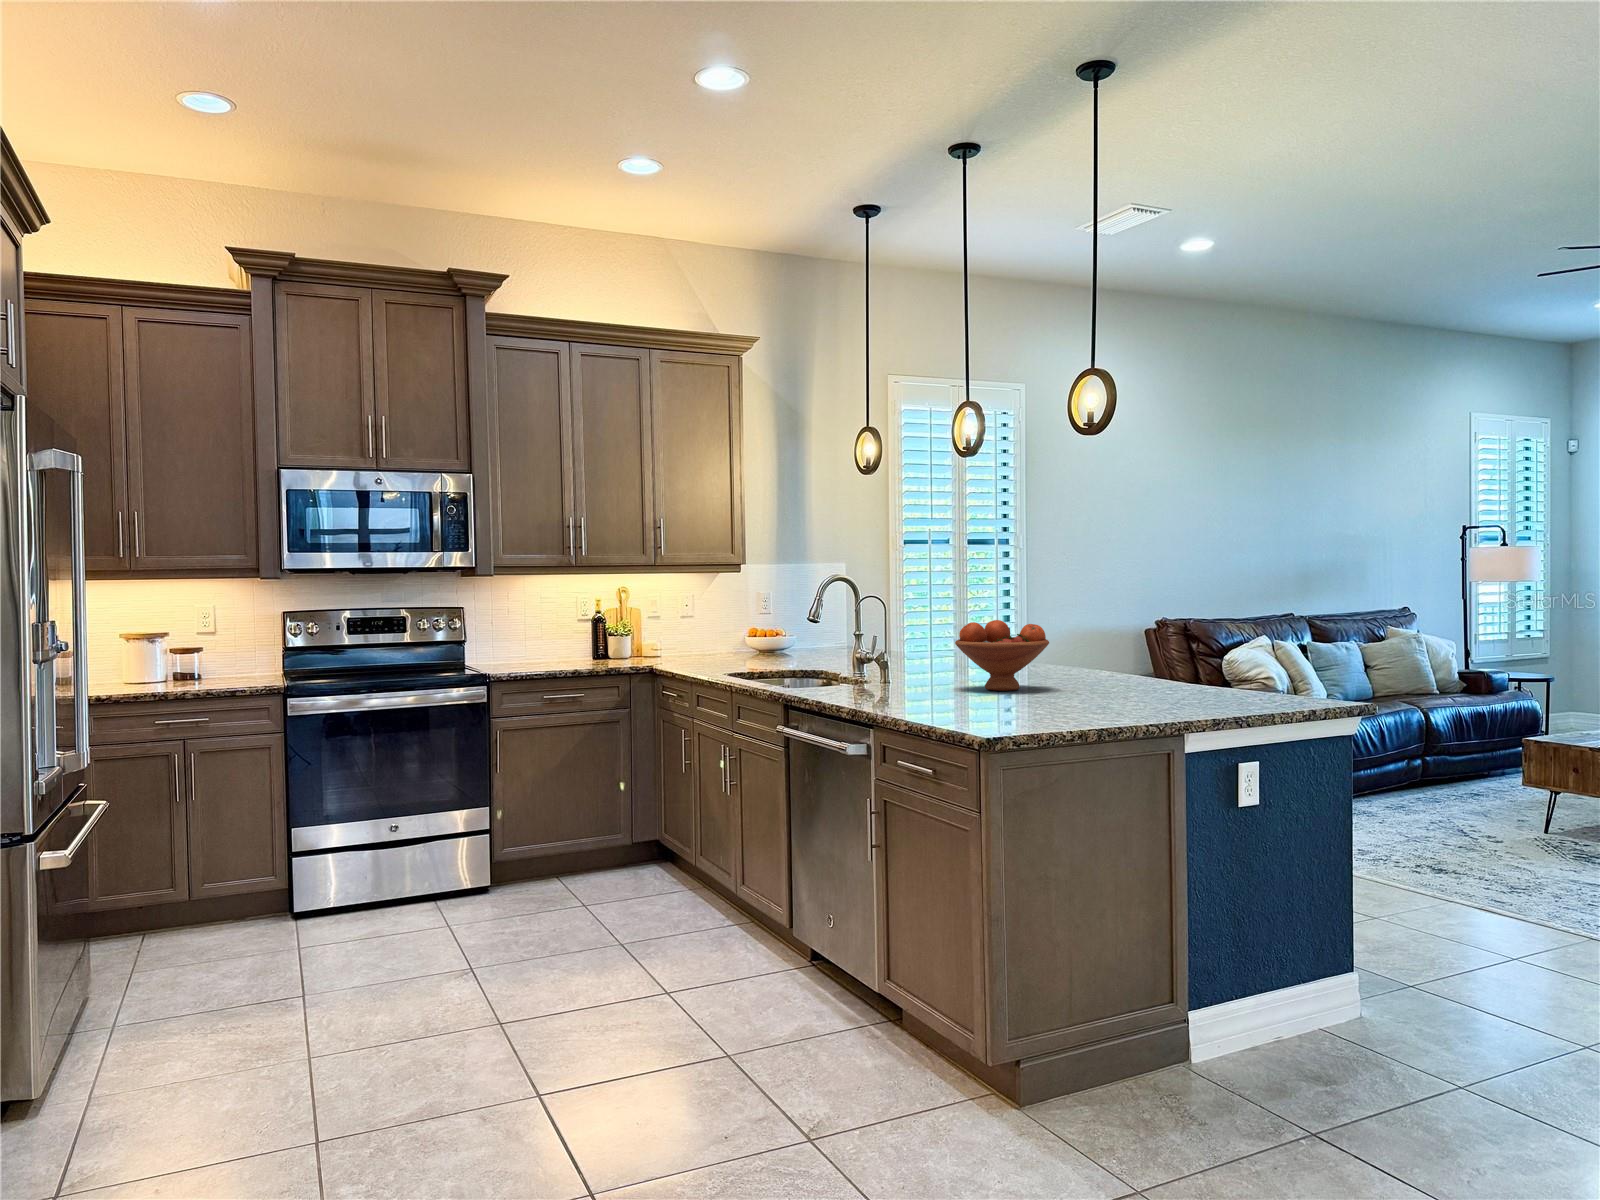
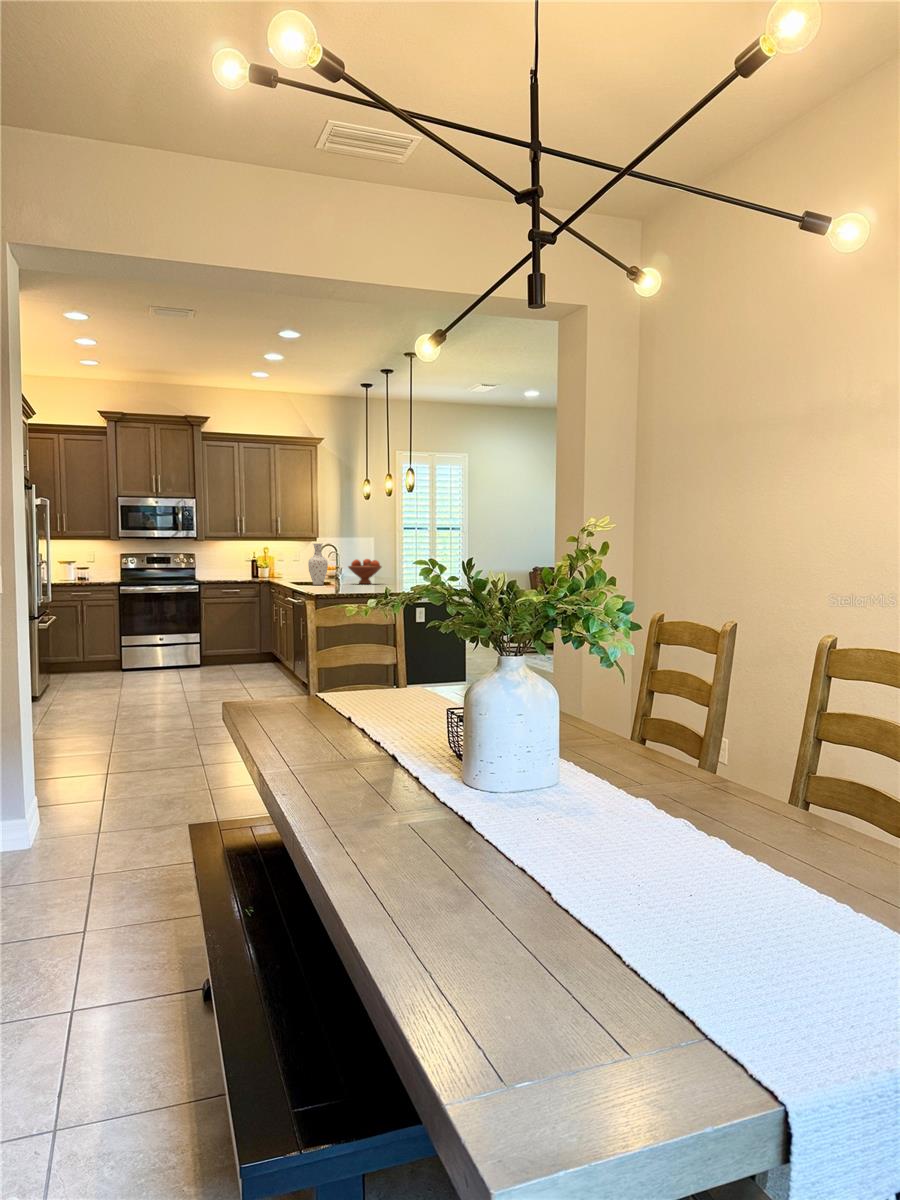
vase: none [882,582,937,703] -> present [308,544,328,585]

